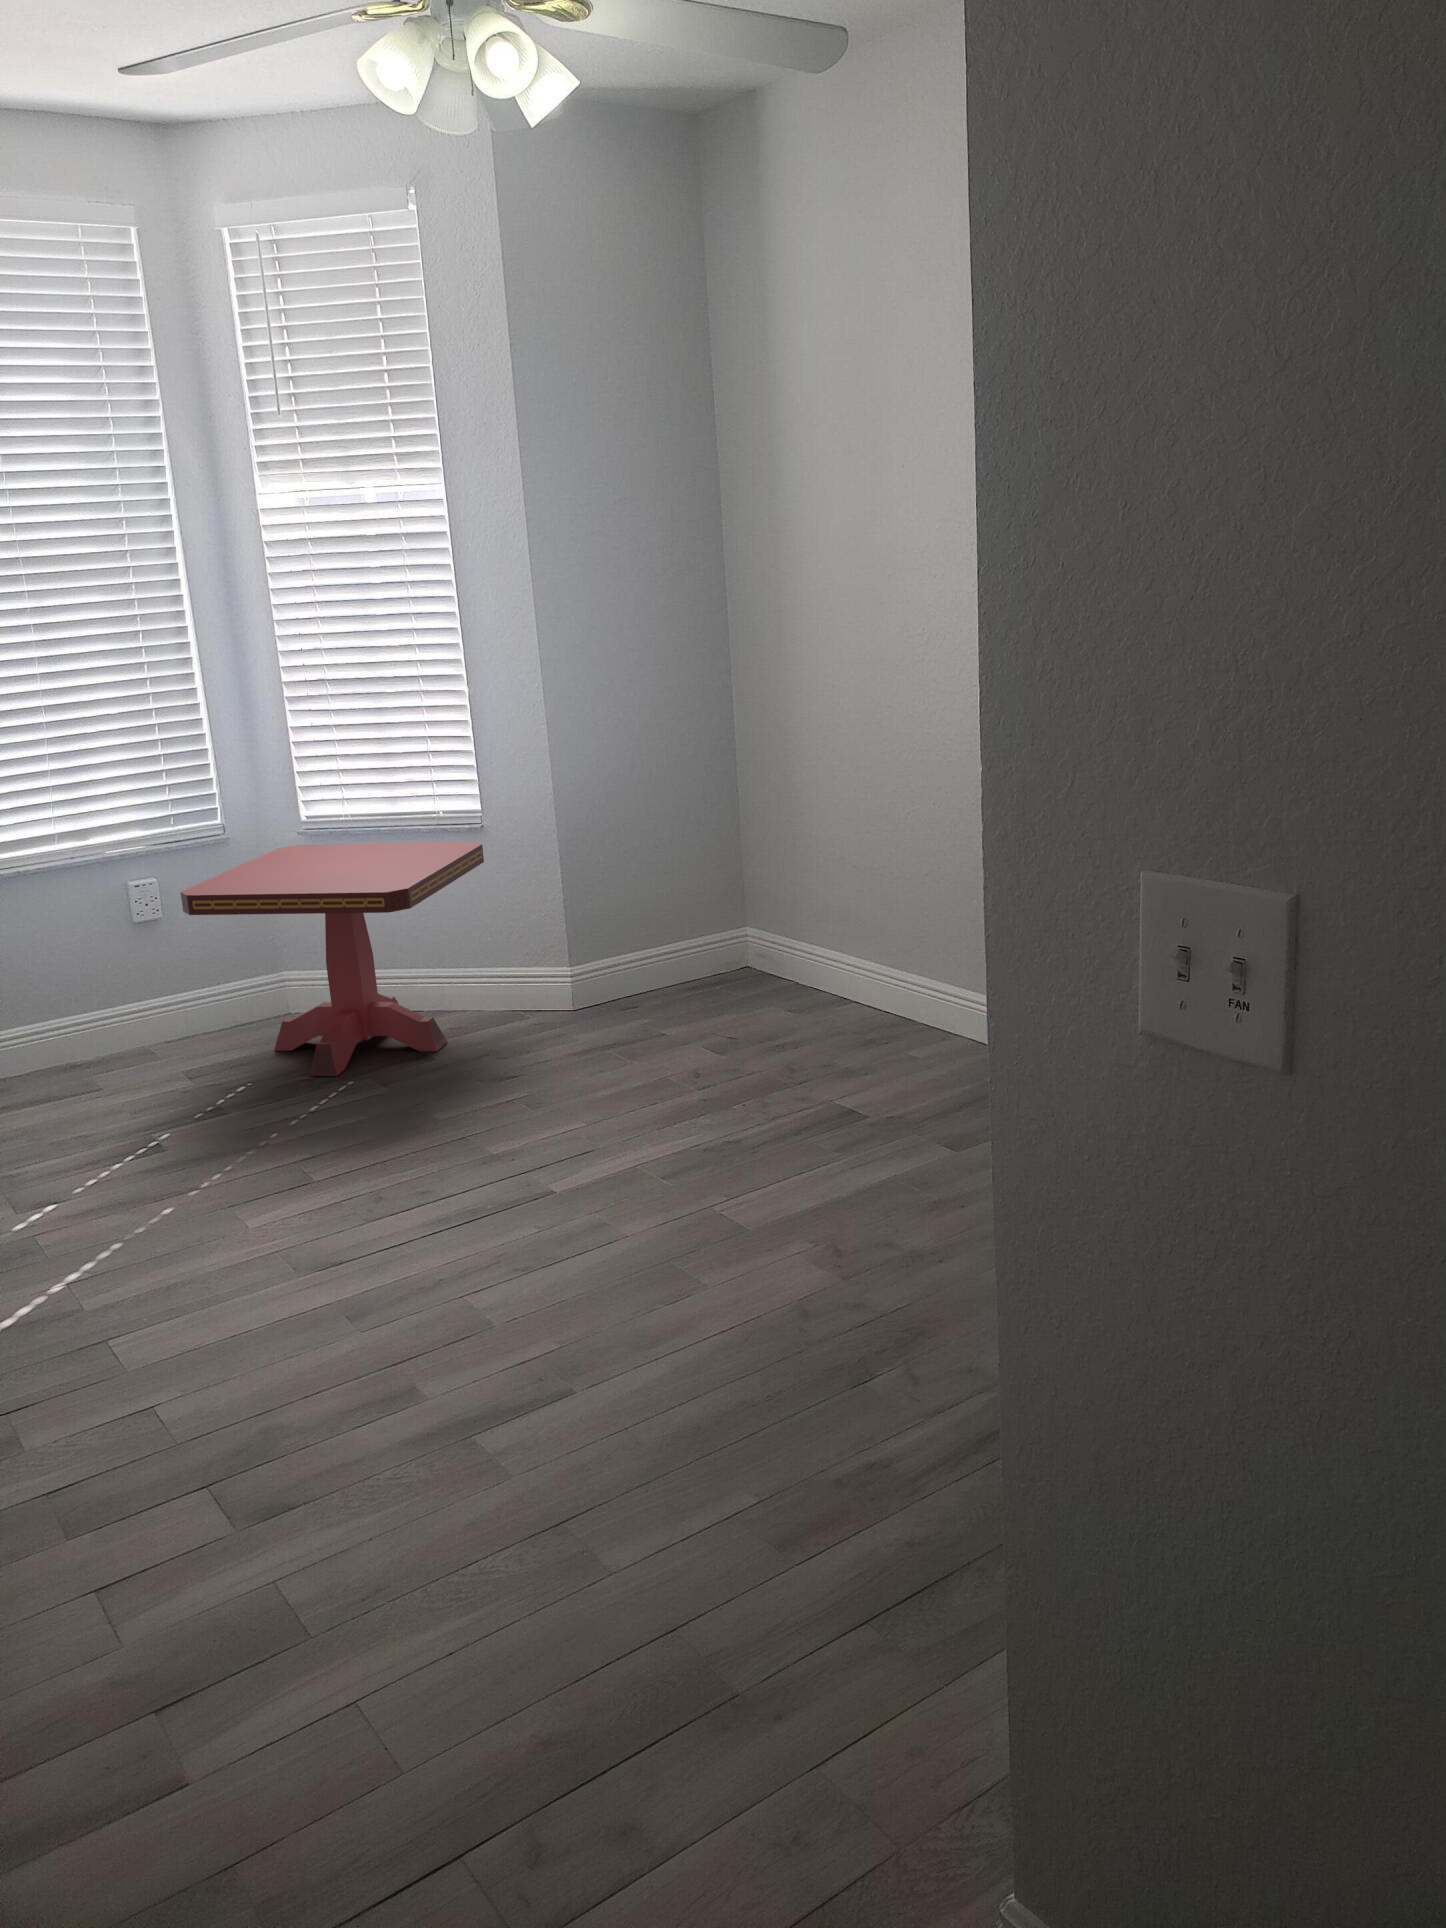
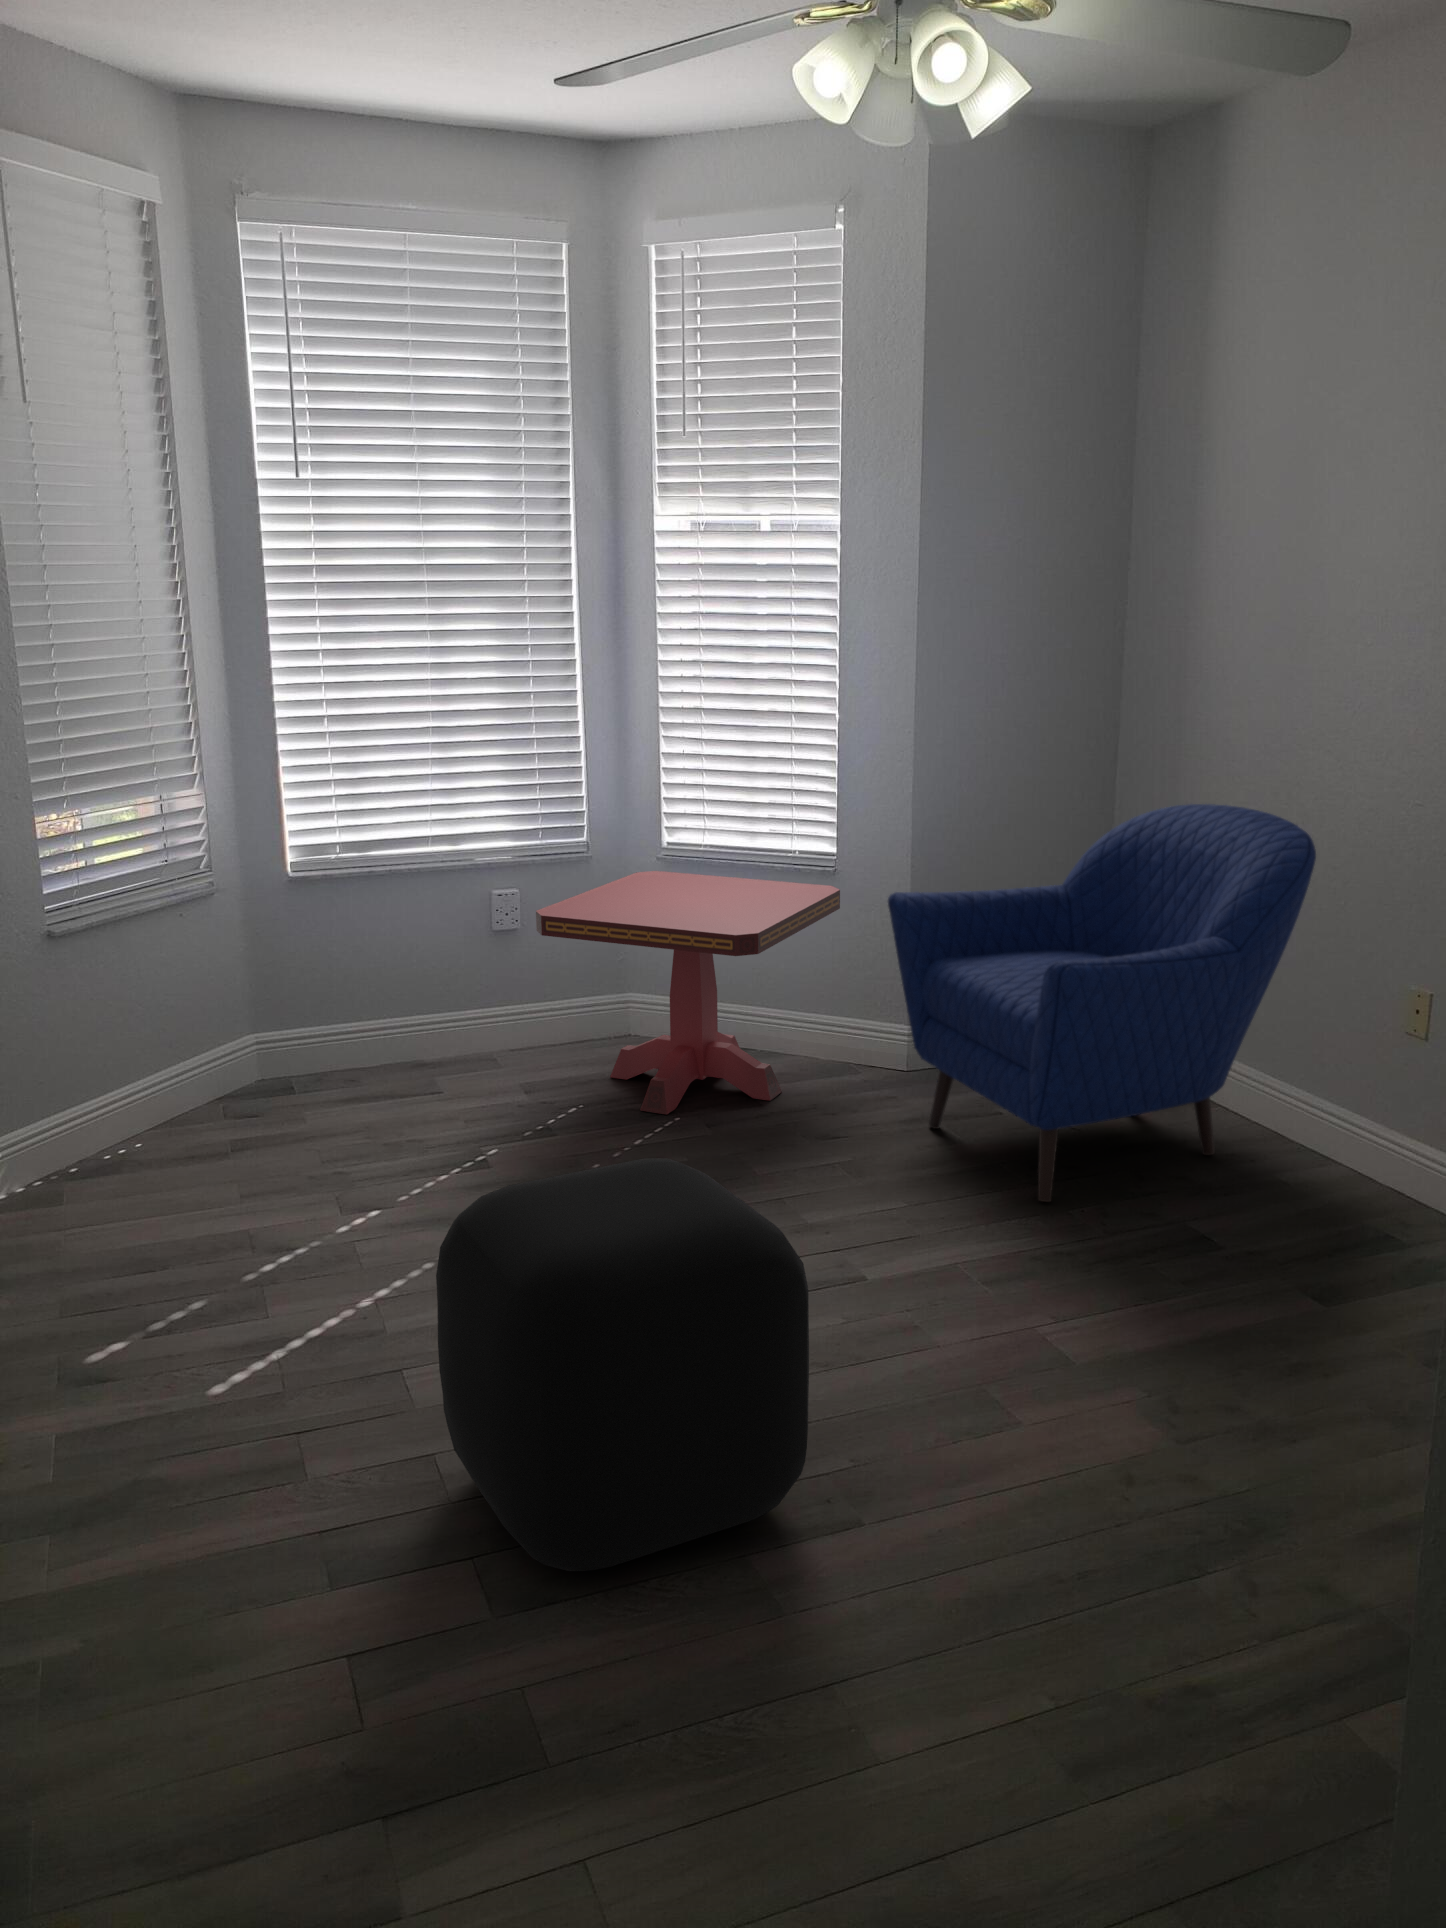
armchair: none [529,731,906,1102] -> present [888,804,1316,1202]
ottoman: none [136,1085,510,1465] -> present [436,1158,809,1571]

